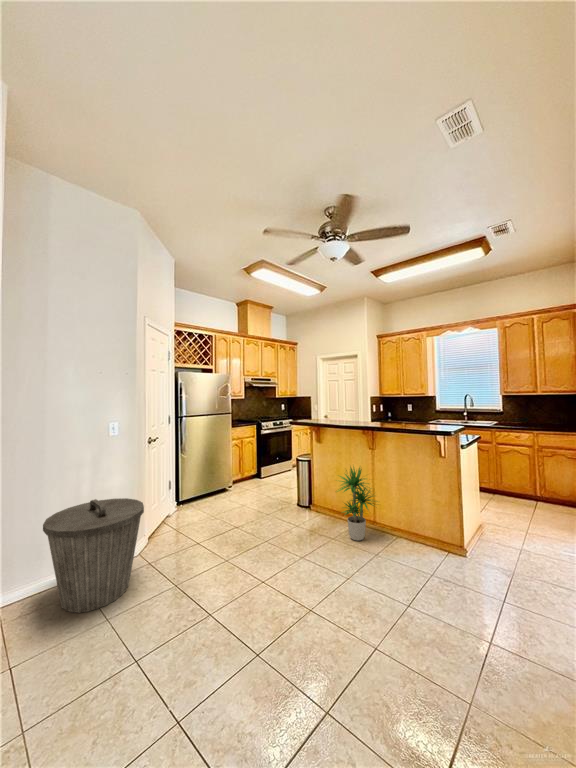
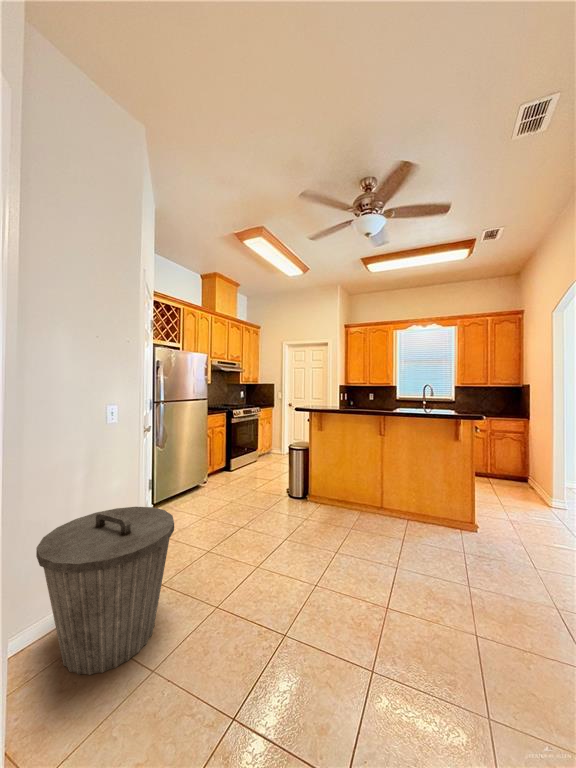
potted plant: present [337,467,375,541] -> none [350,451,399,528]

